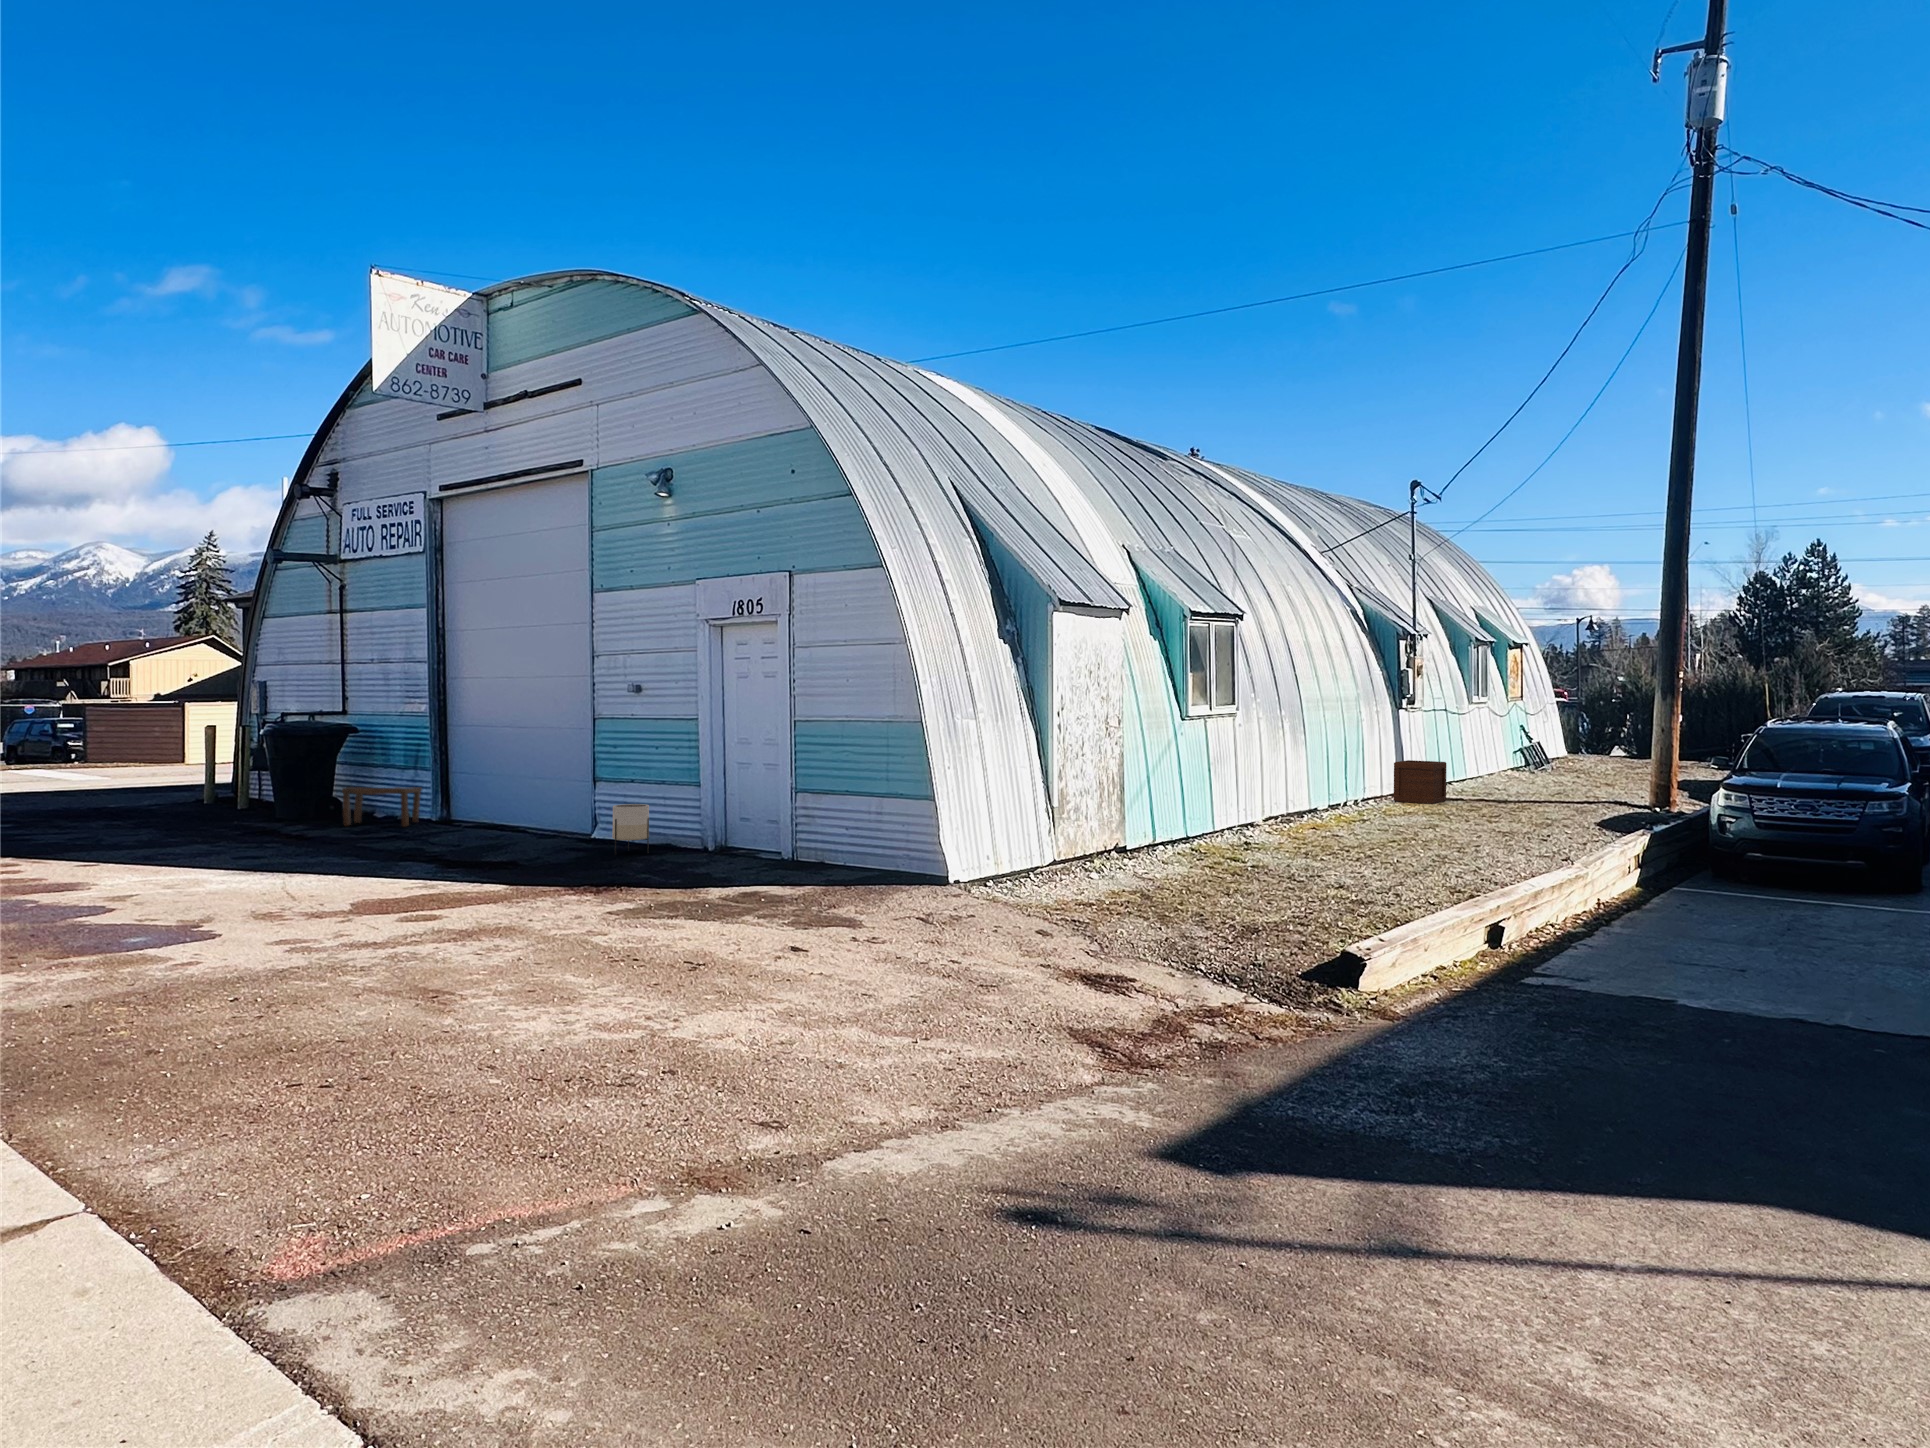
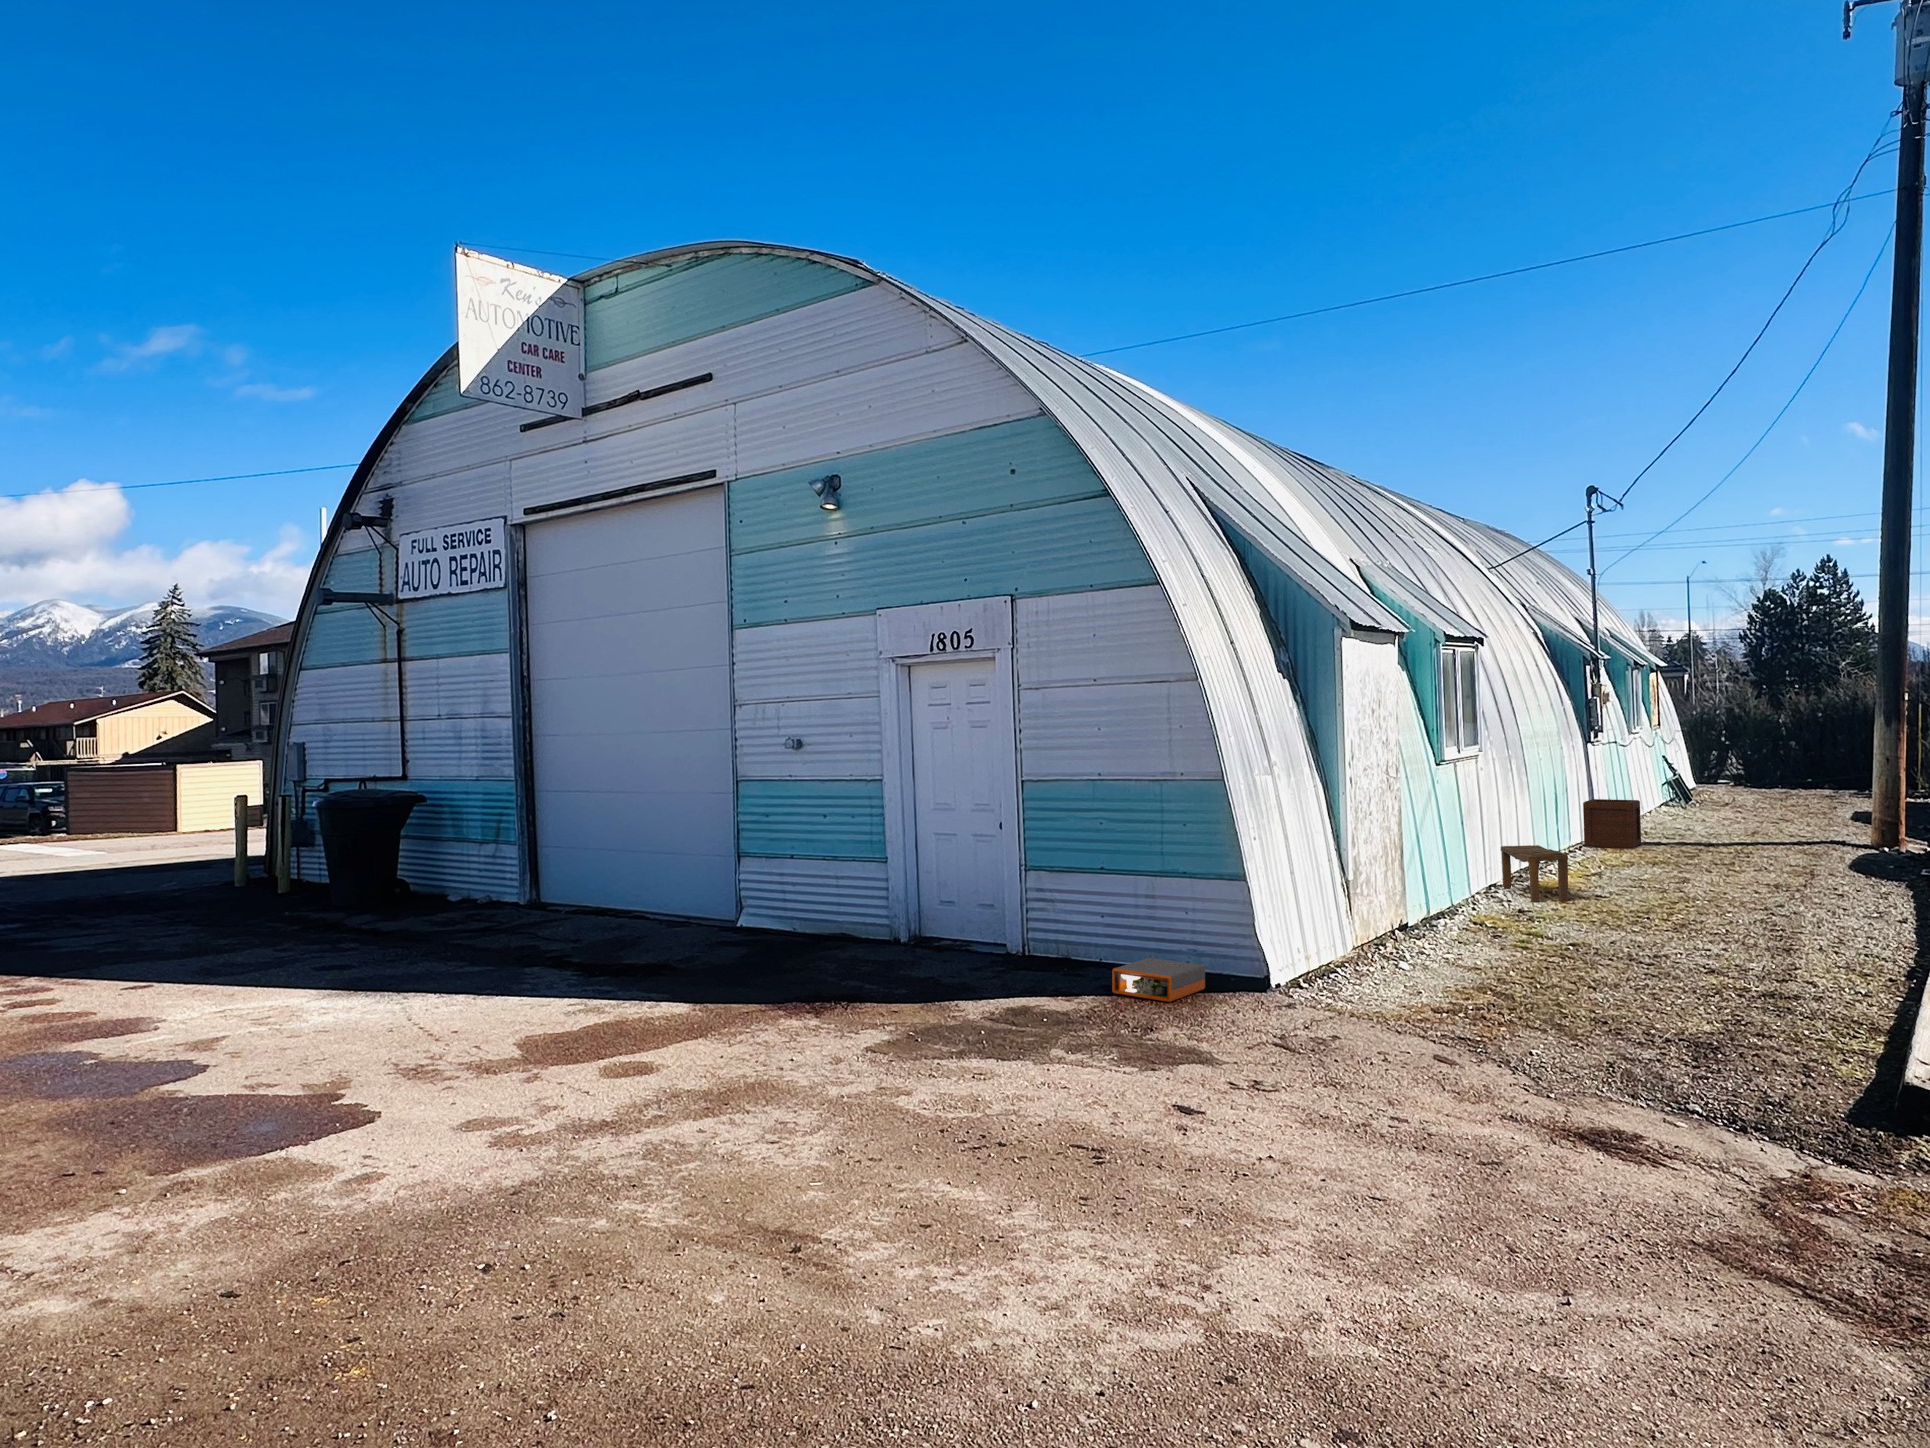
bench: present [342,787,422,827] -> present [1501,845,1568,902]
planter: present [612,804,649,855] -> none [777,885,822,950]
storage box: none [830,861,907,891] -> present [1112,958,1205,1002]

